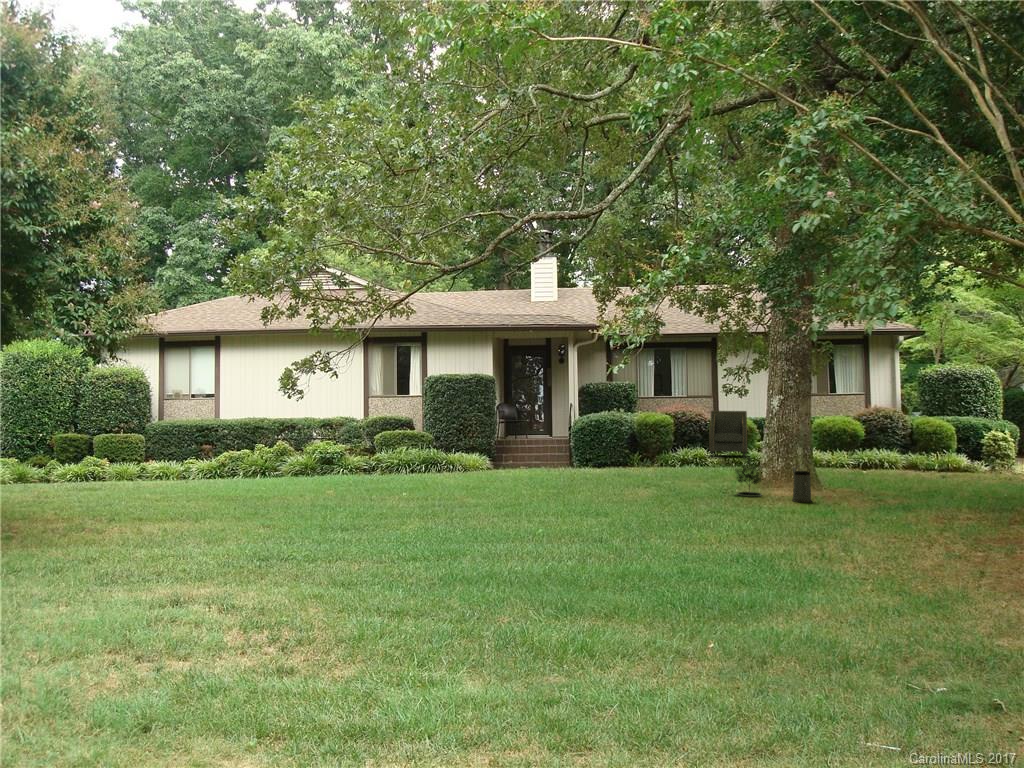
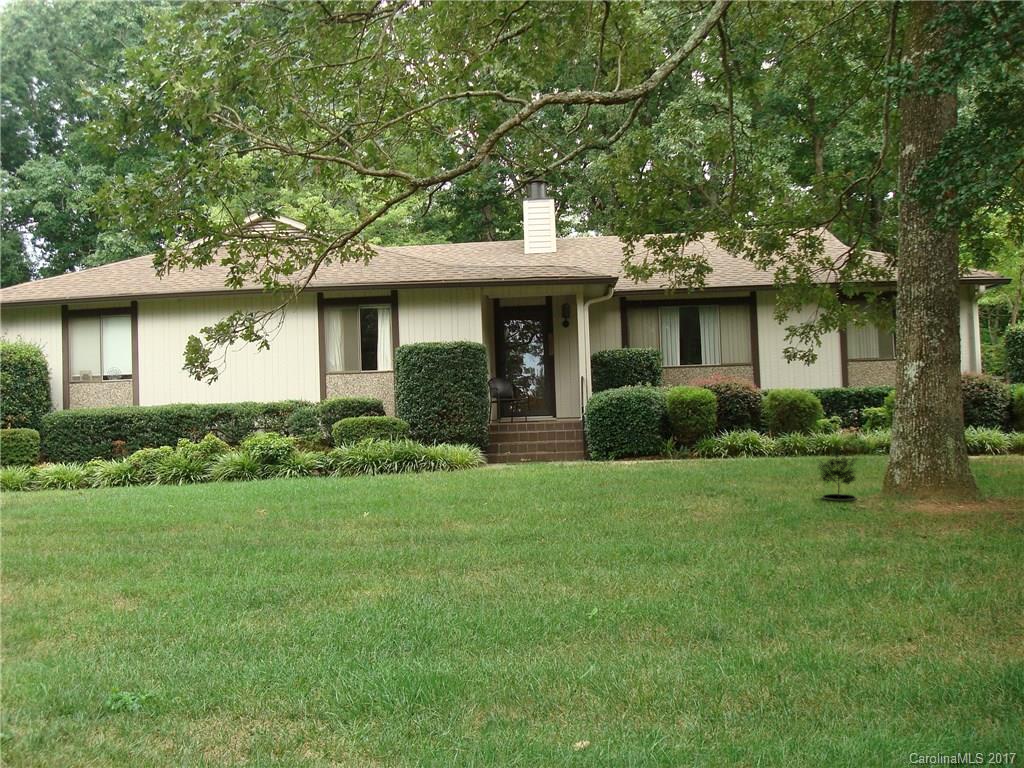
chair: present [709,411,748,458] -> none [761,382,810,442]
watering can: present [792,466,812,502] -> none [899,456,930,509]

